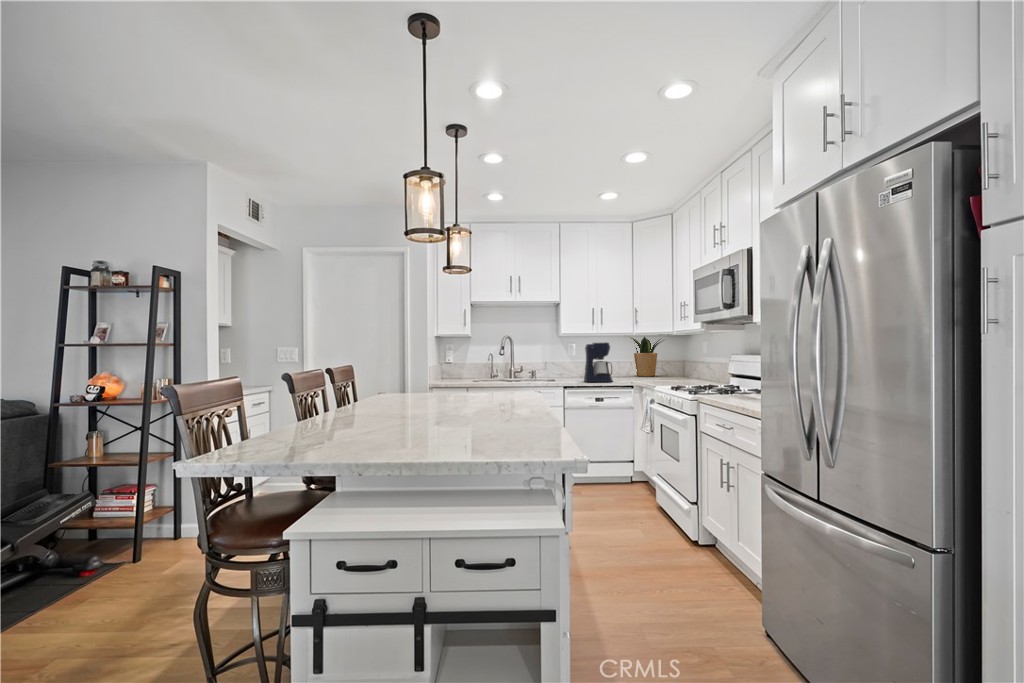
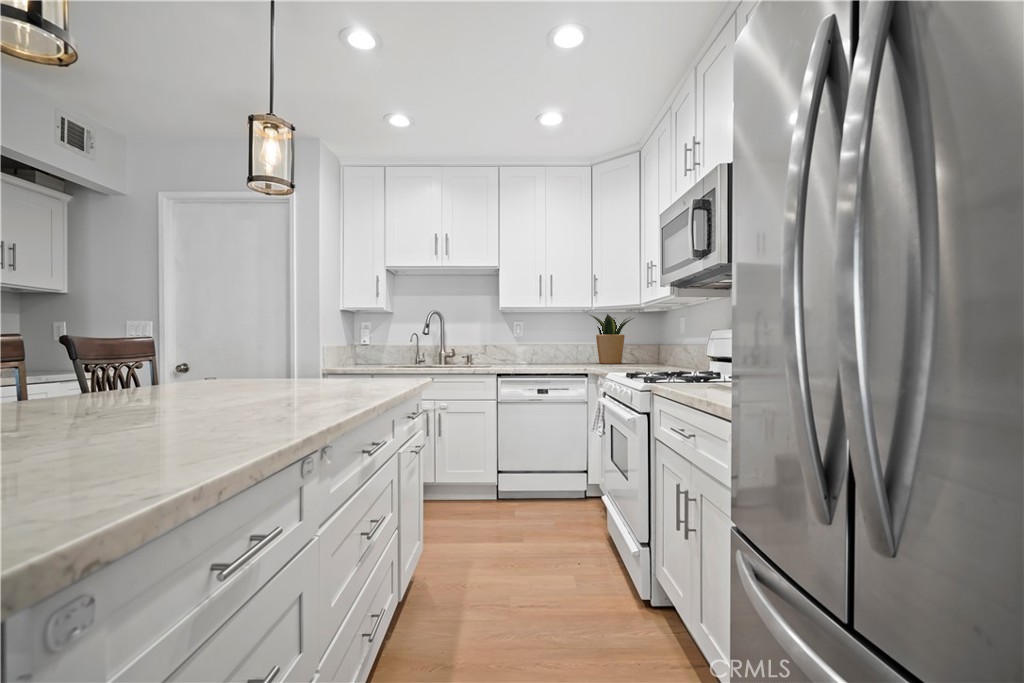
coffee maker: present [584,343,613,382] -> none [523,317,560,368]

